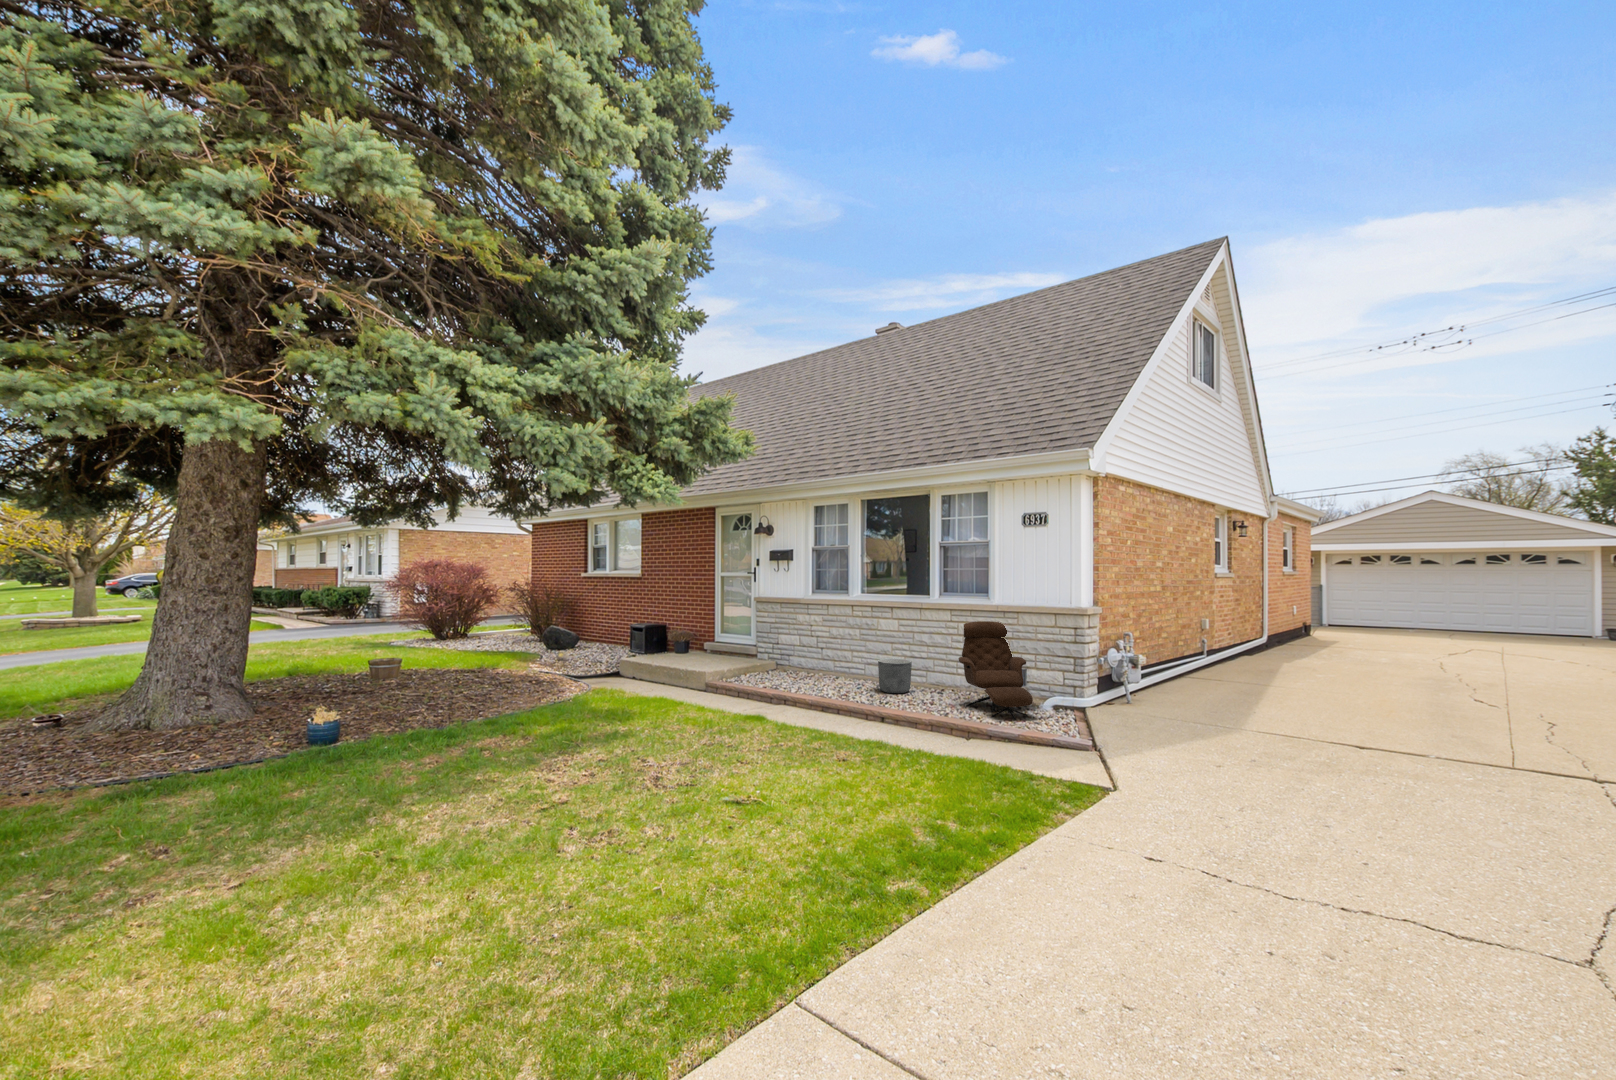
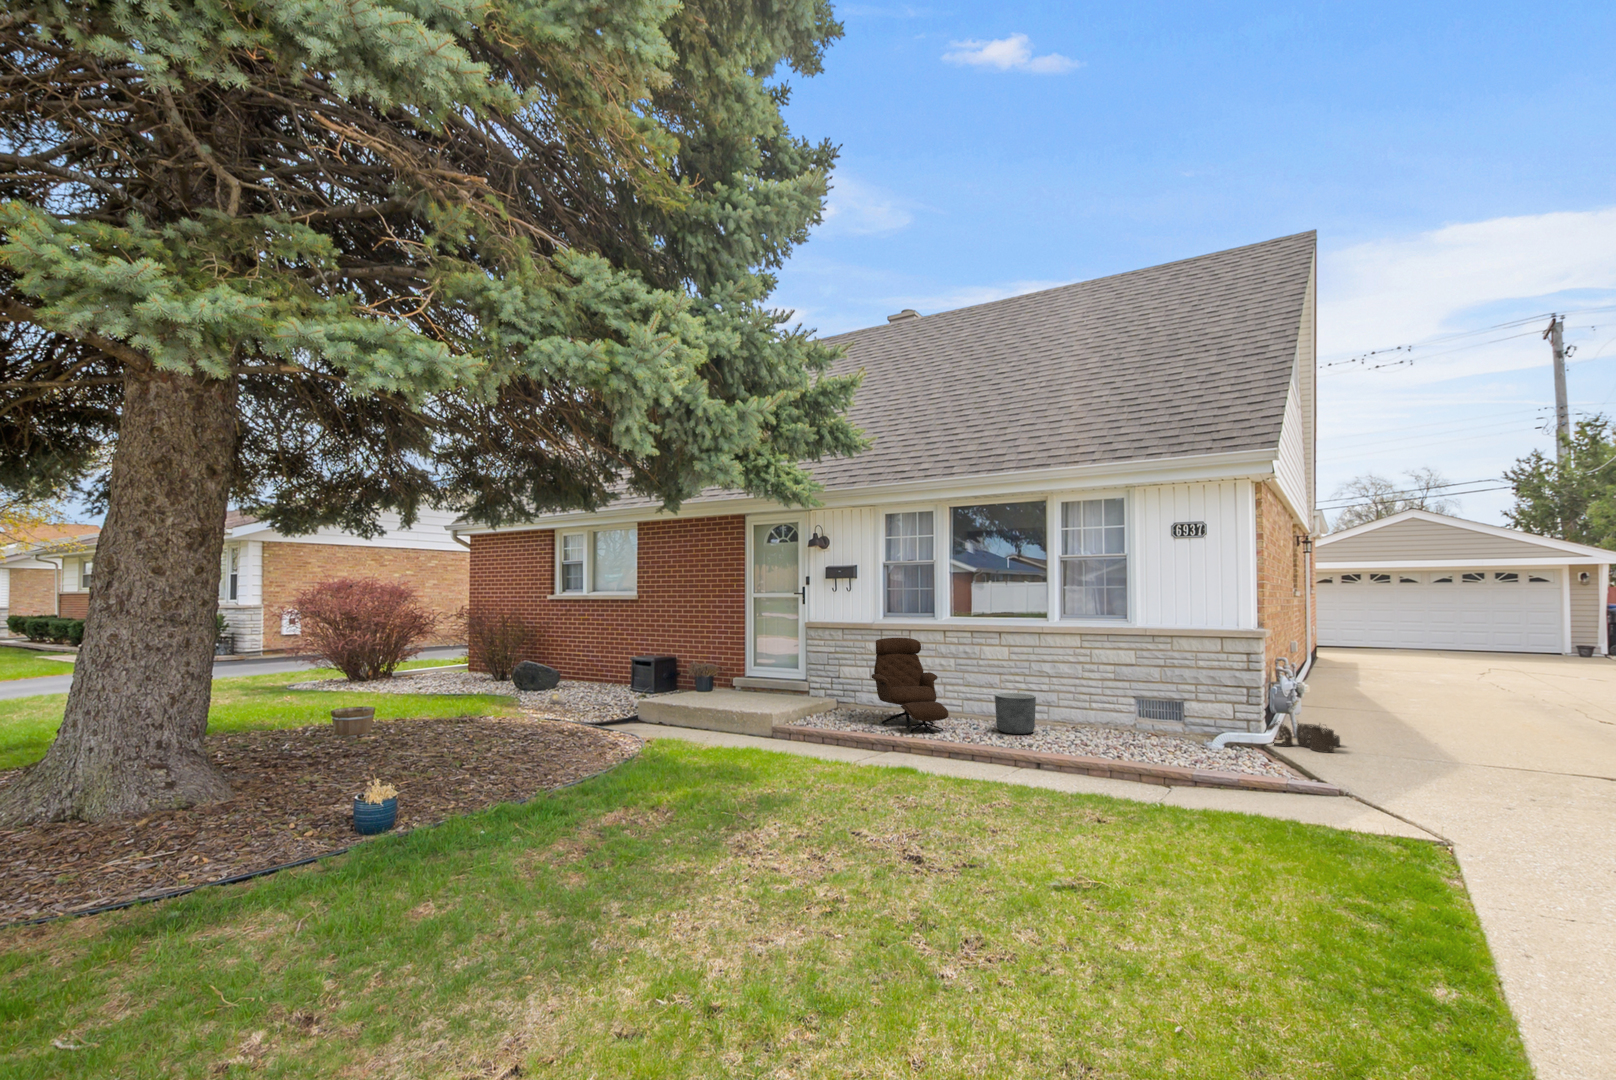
lounge chair: present [959,621,1033,720] -> present [872,638,949,734]
woven basket: none [1101,689,1168,718] -> present [1267,723,1340,752]

